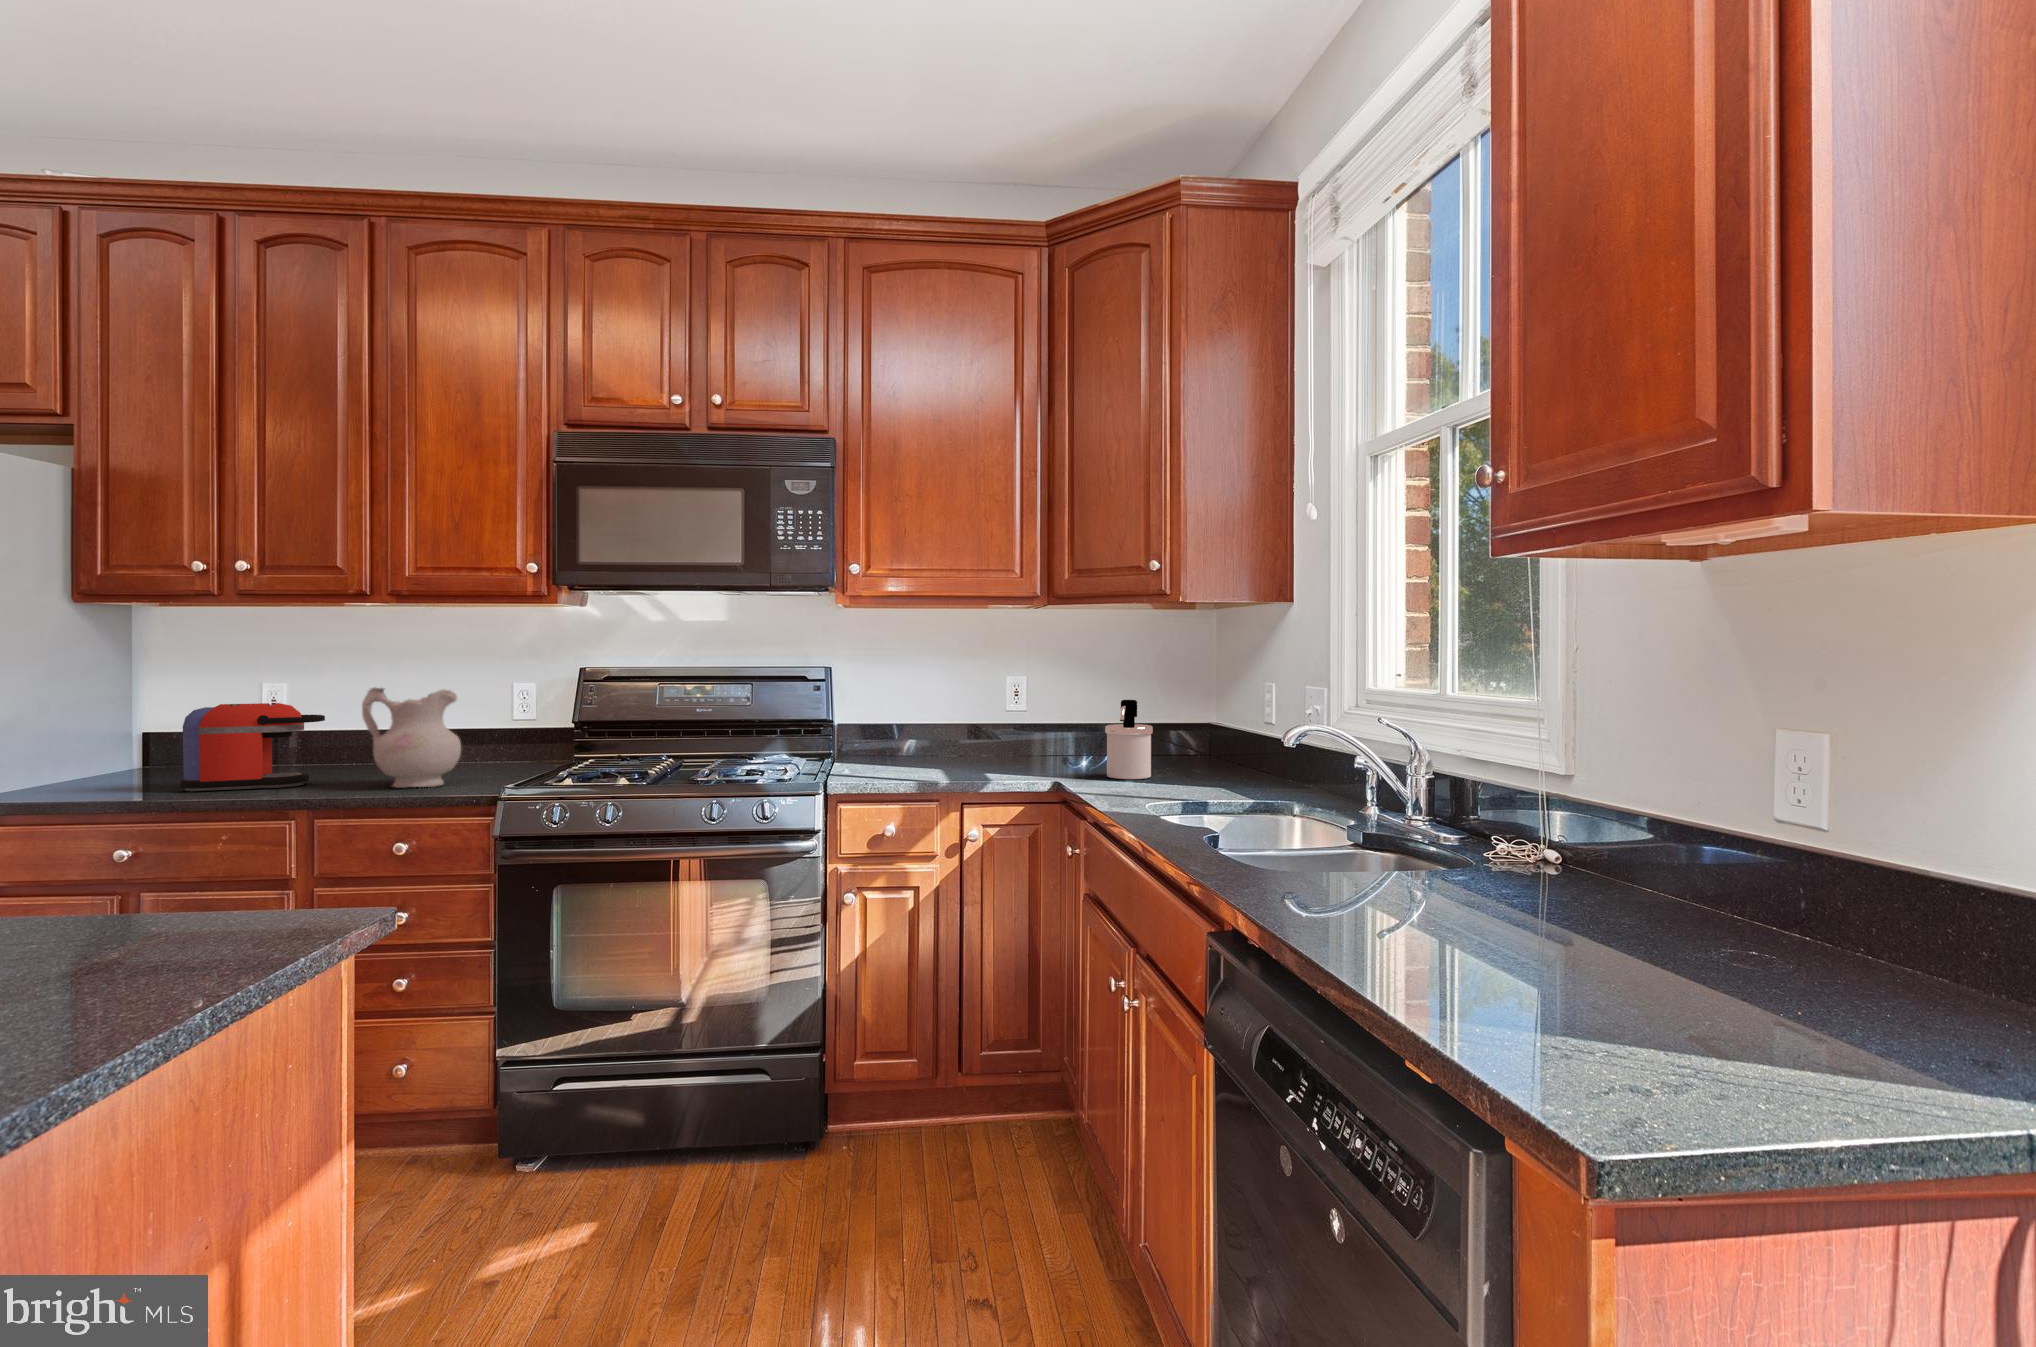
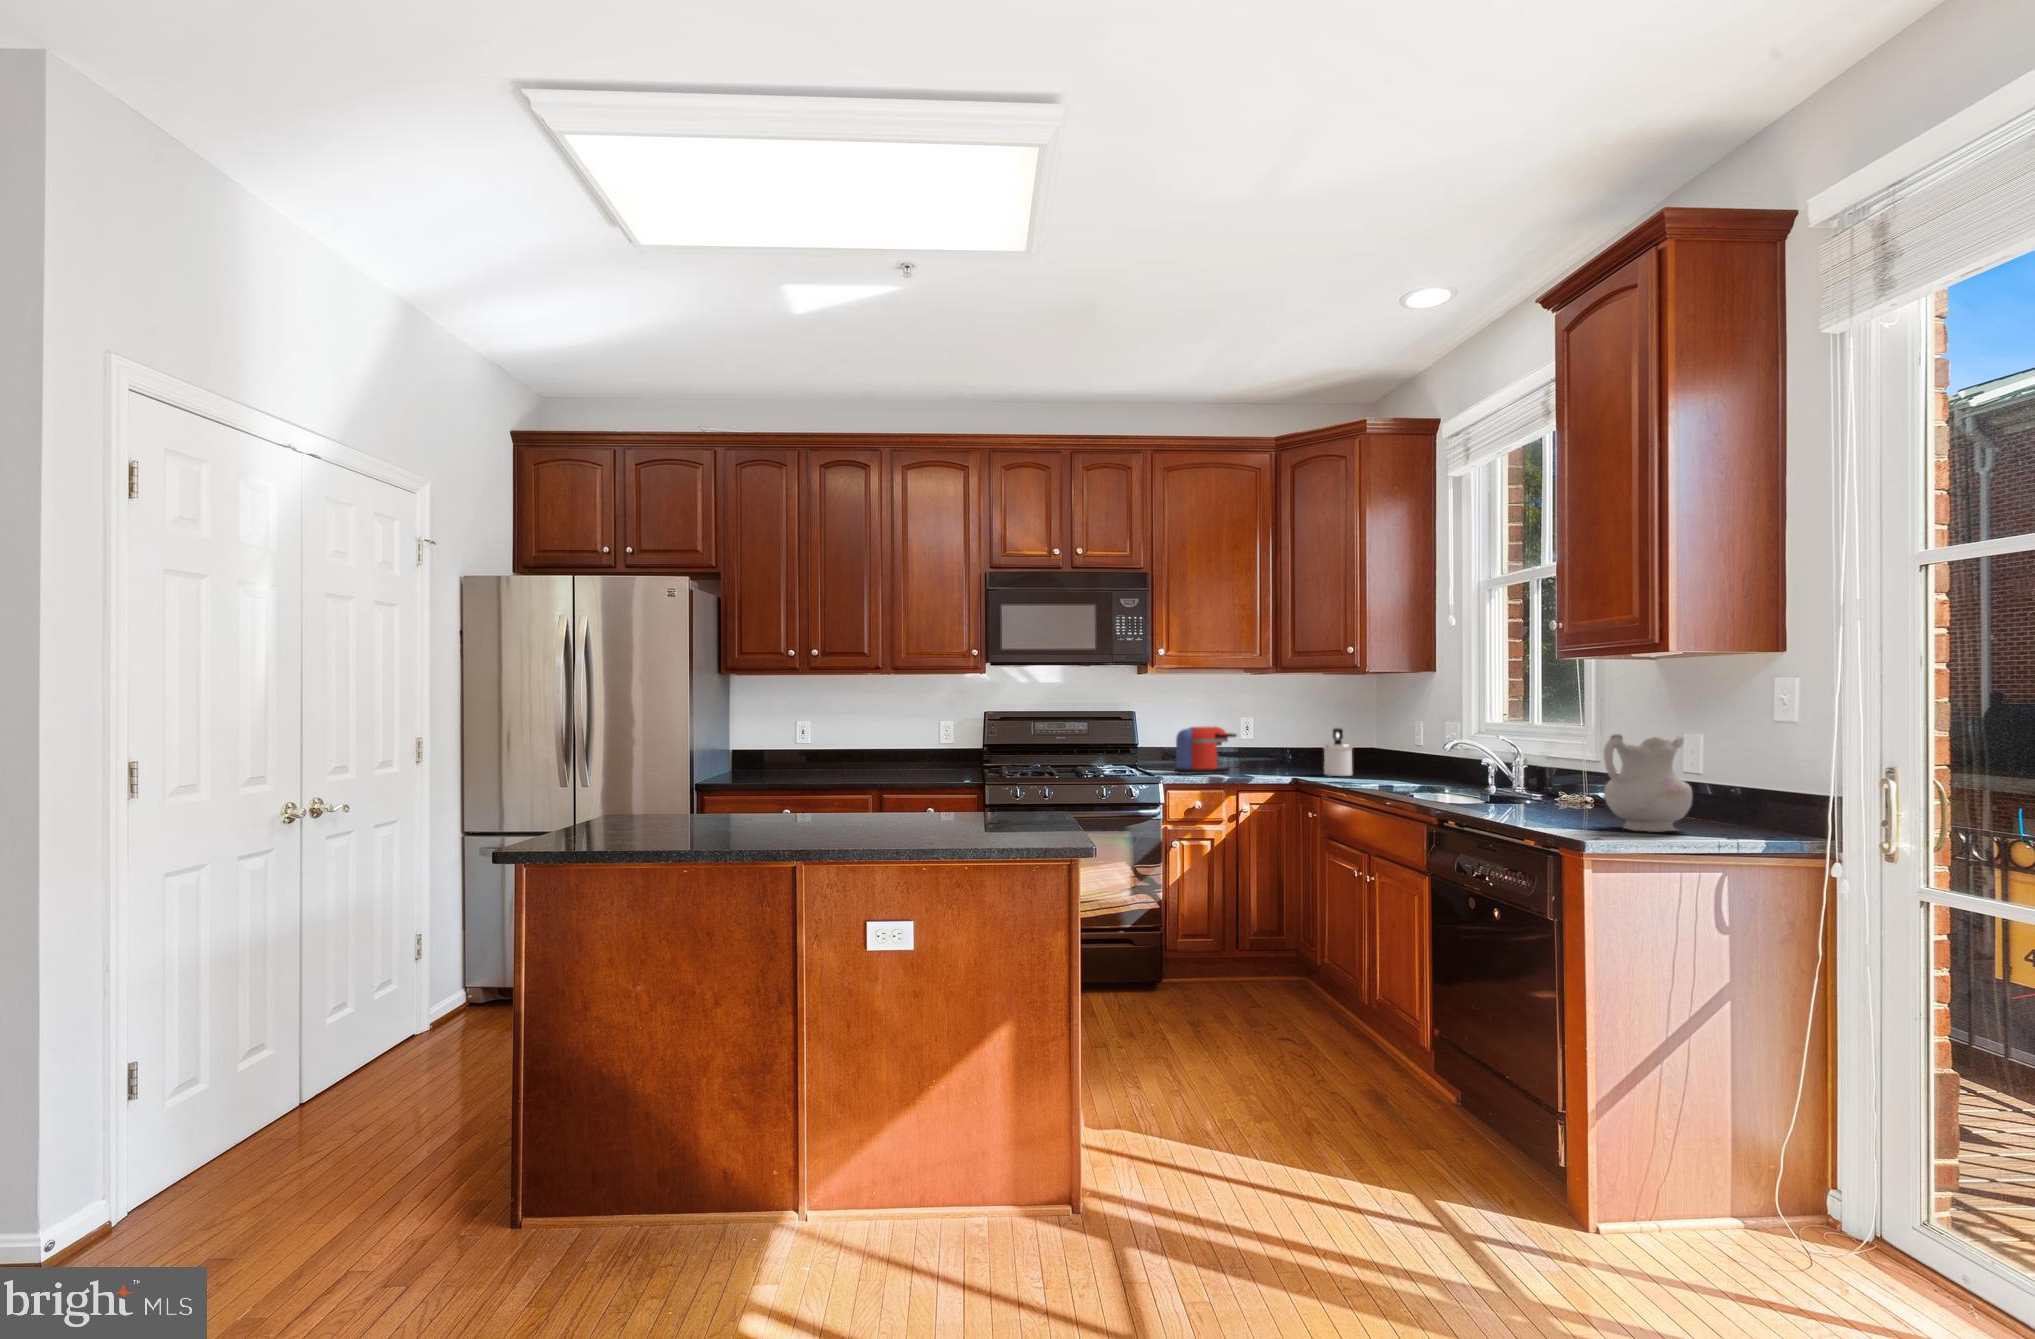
ceramic pitcher: present [362,688,461,788] -> present [1604,734,1692,832]
coffee maker: present [180,703,325,791] -> present [1175,726,1237,775]

